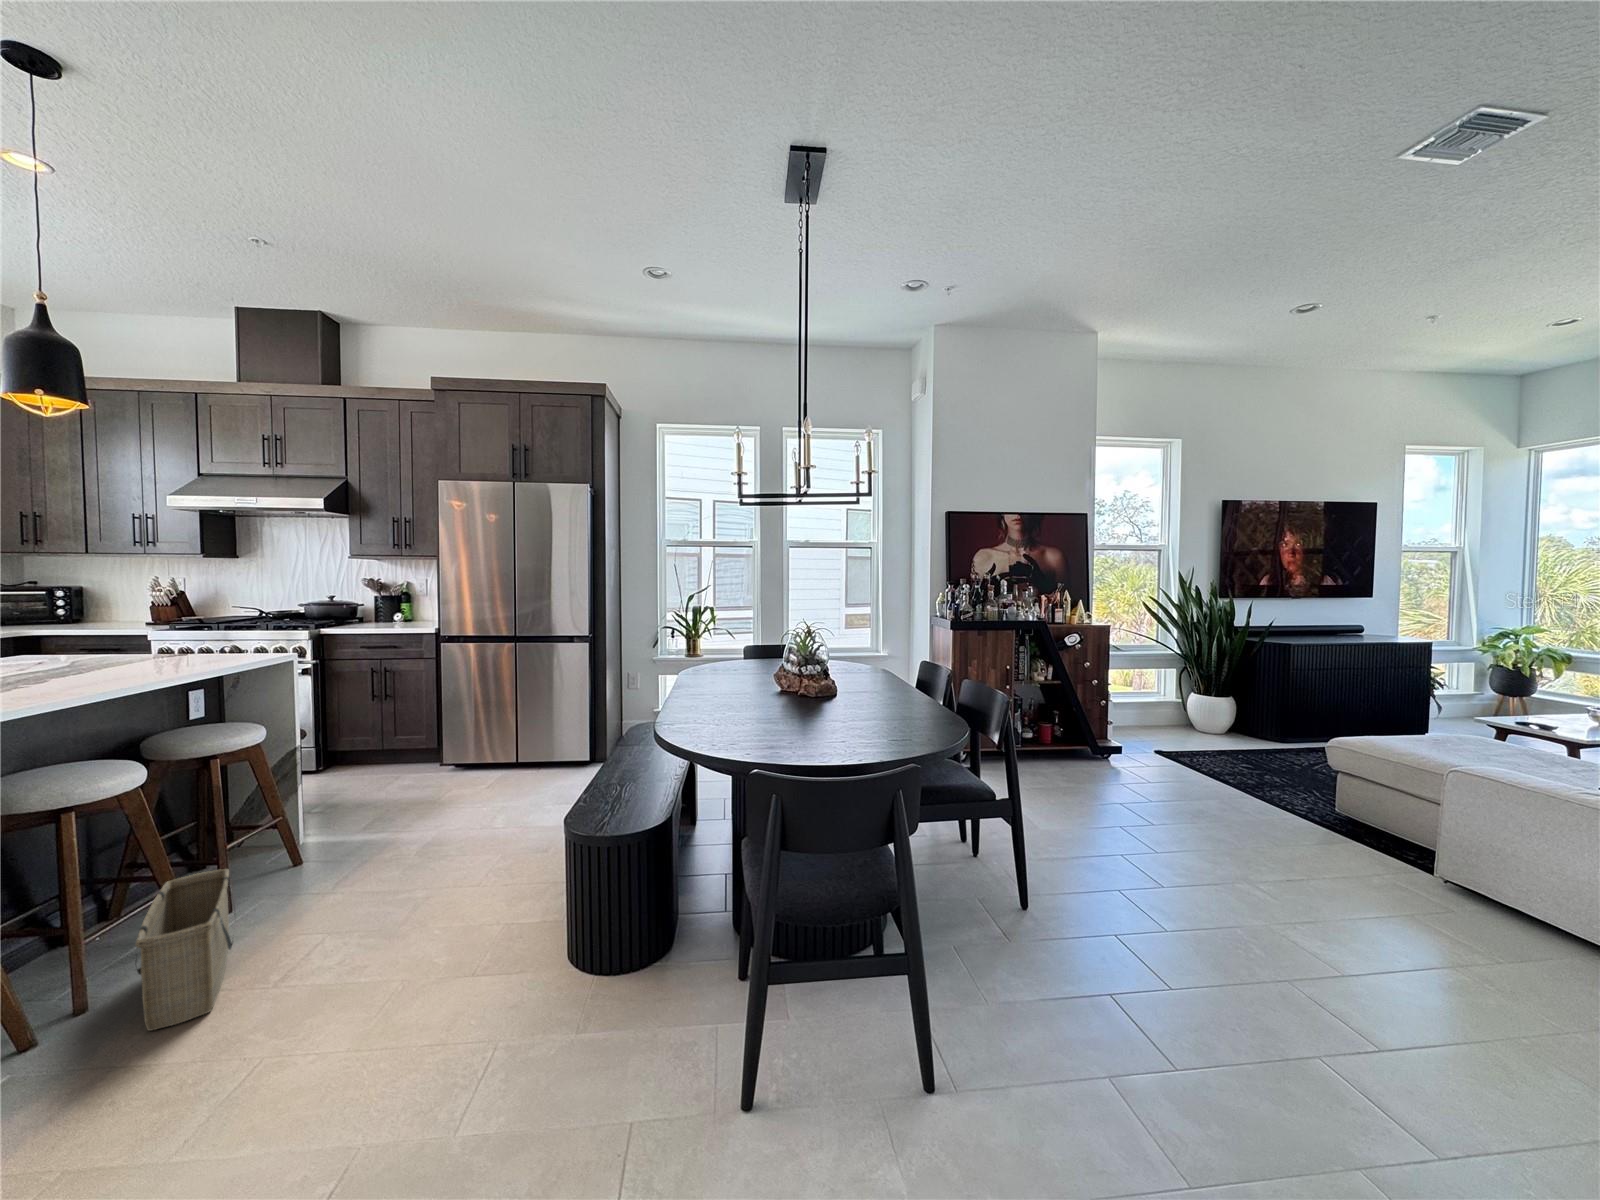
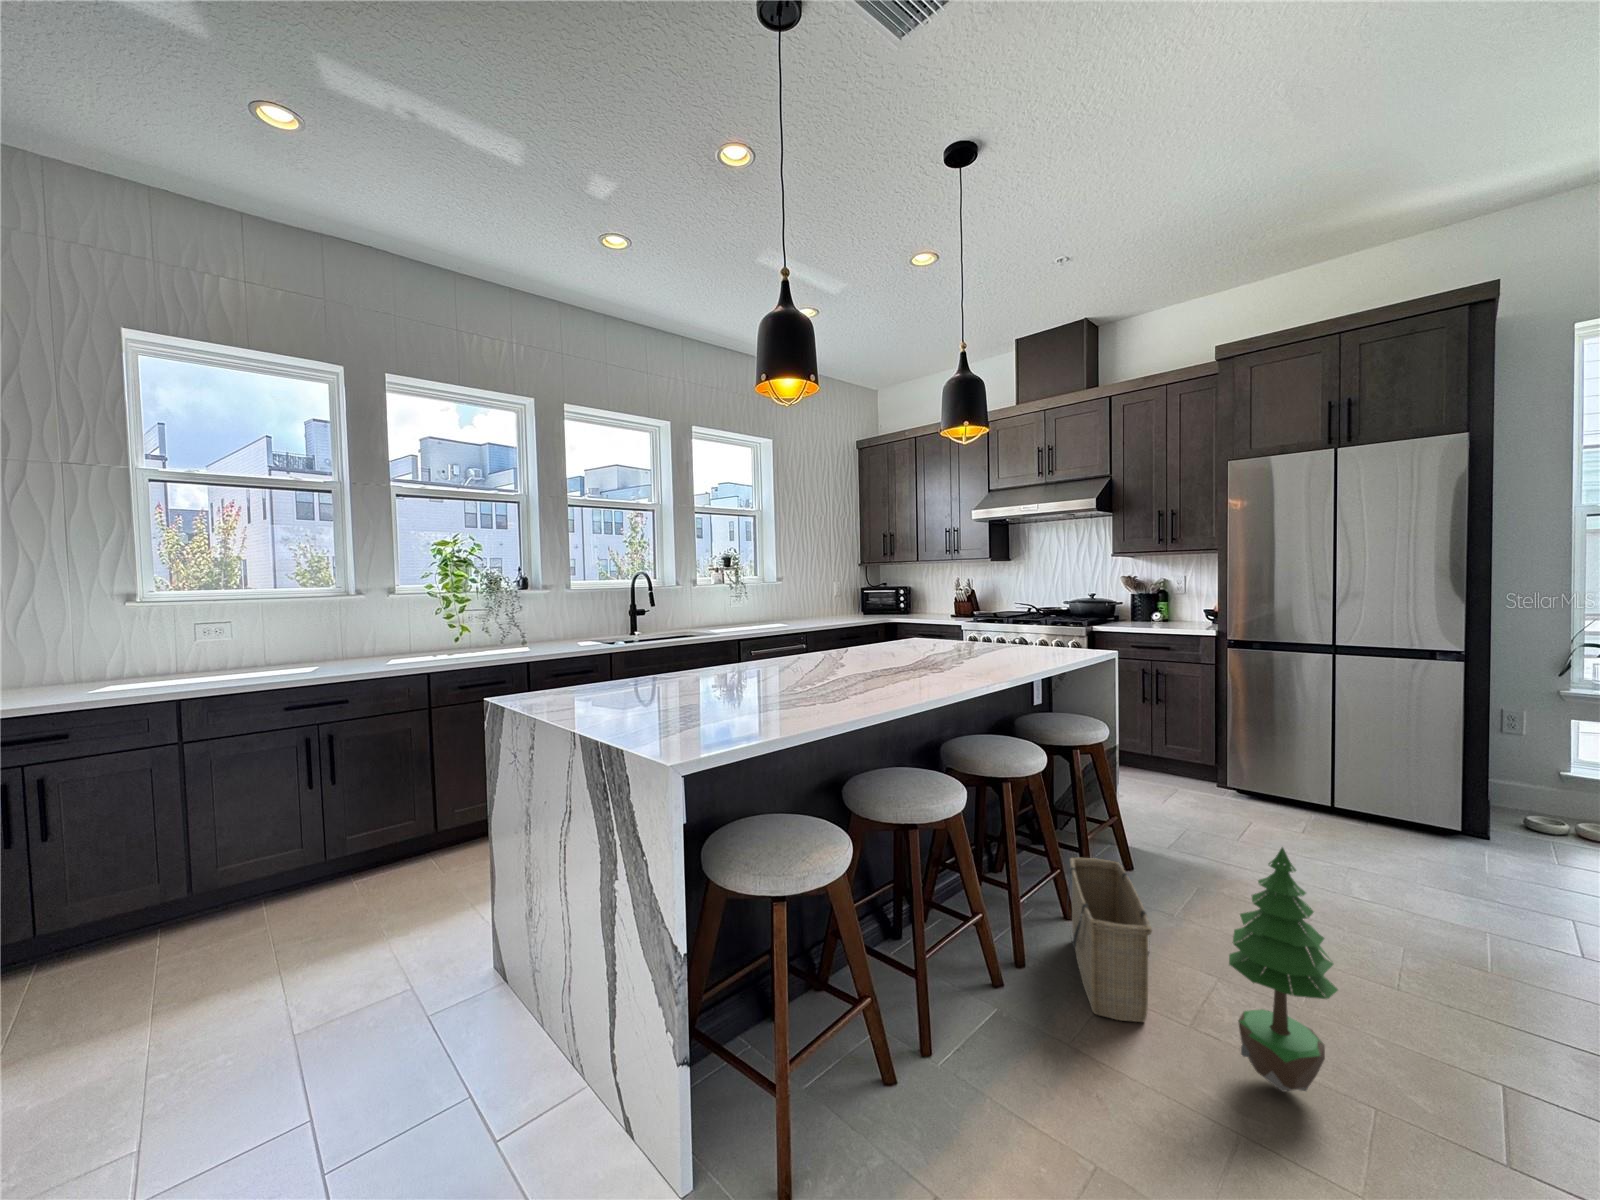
potted tree: none [266,815,356,1010] -> present [1229,847,1338,1092]

